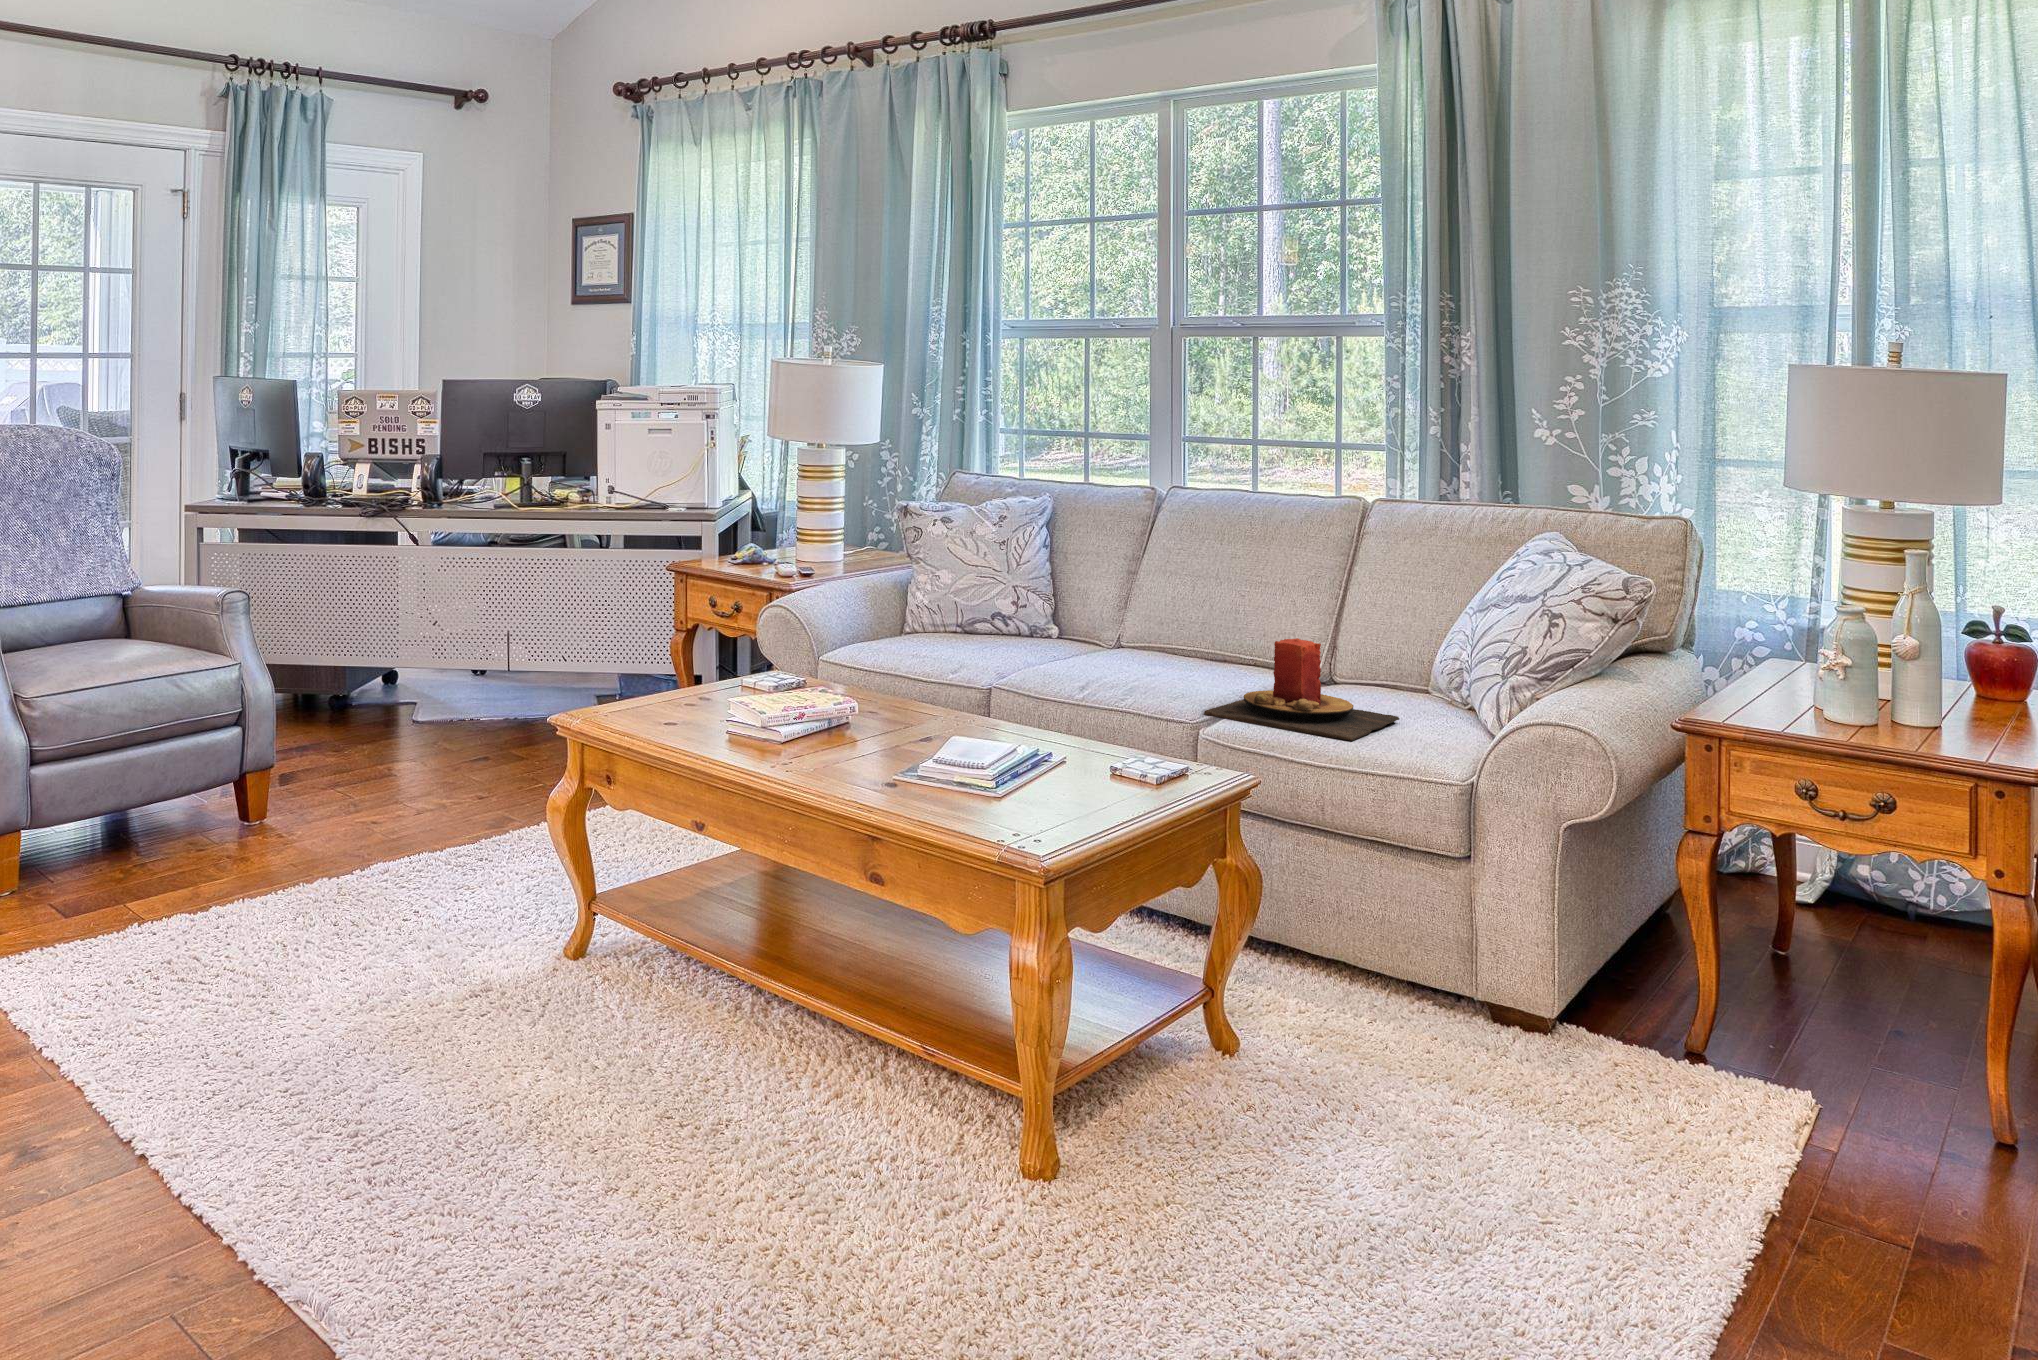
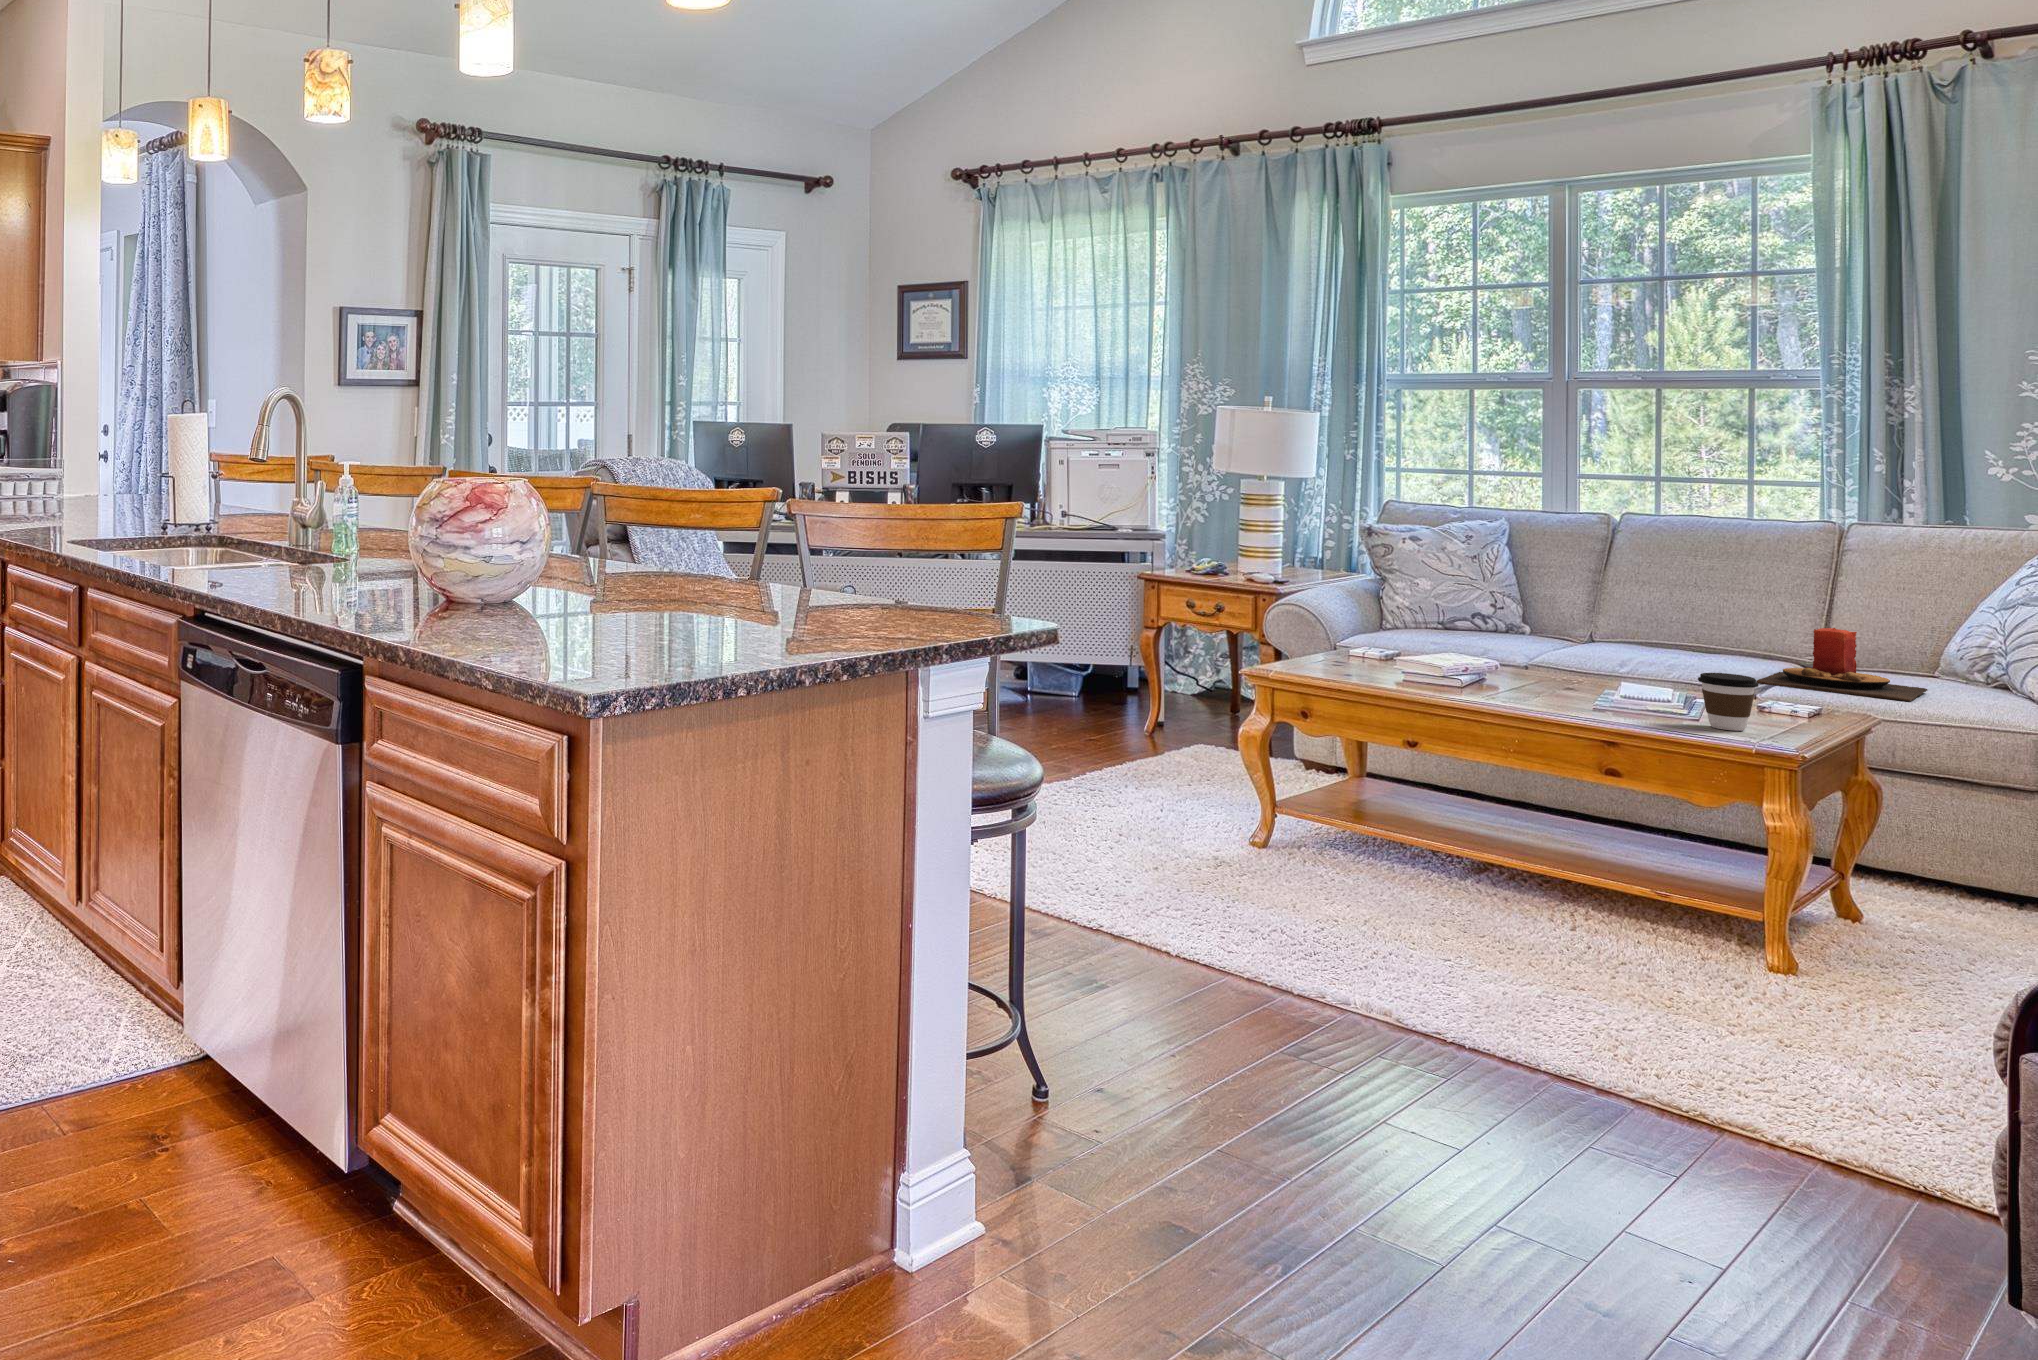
coffee cup: none [949,729,1020,822] -> present [1698,673,1759,731]

